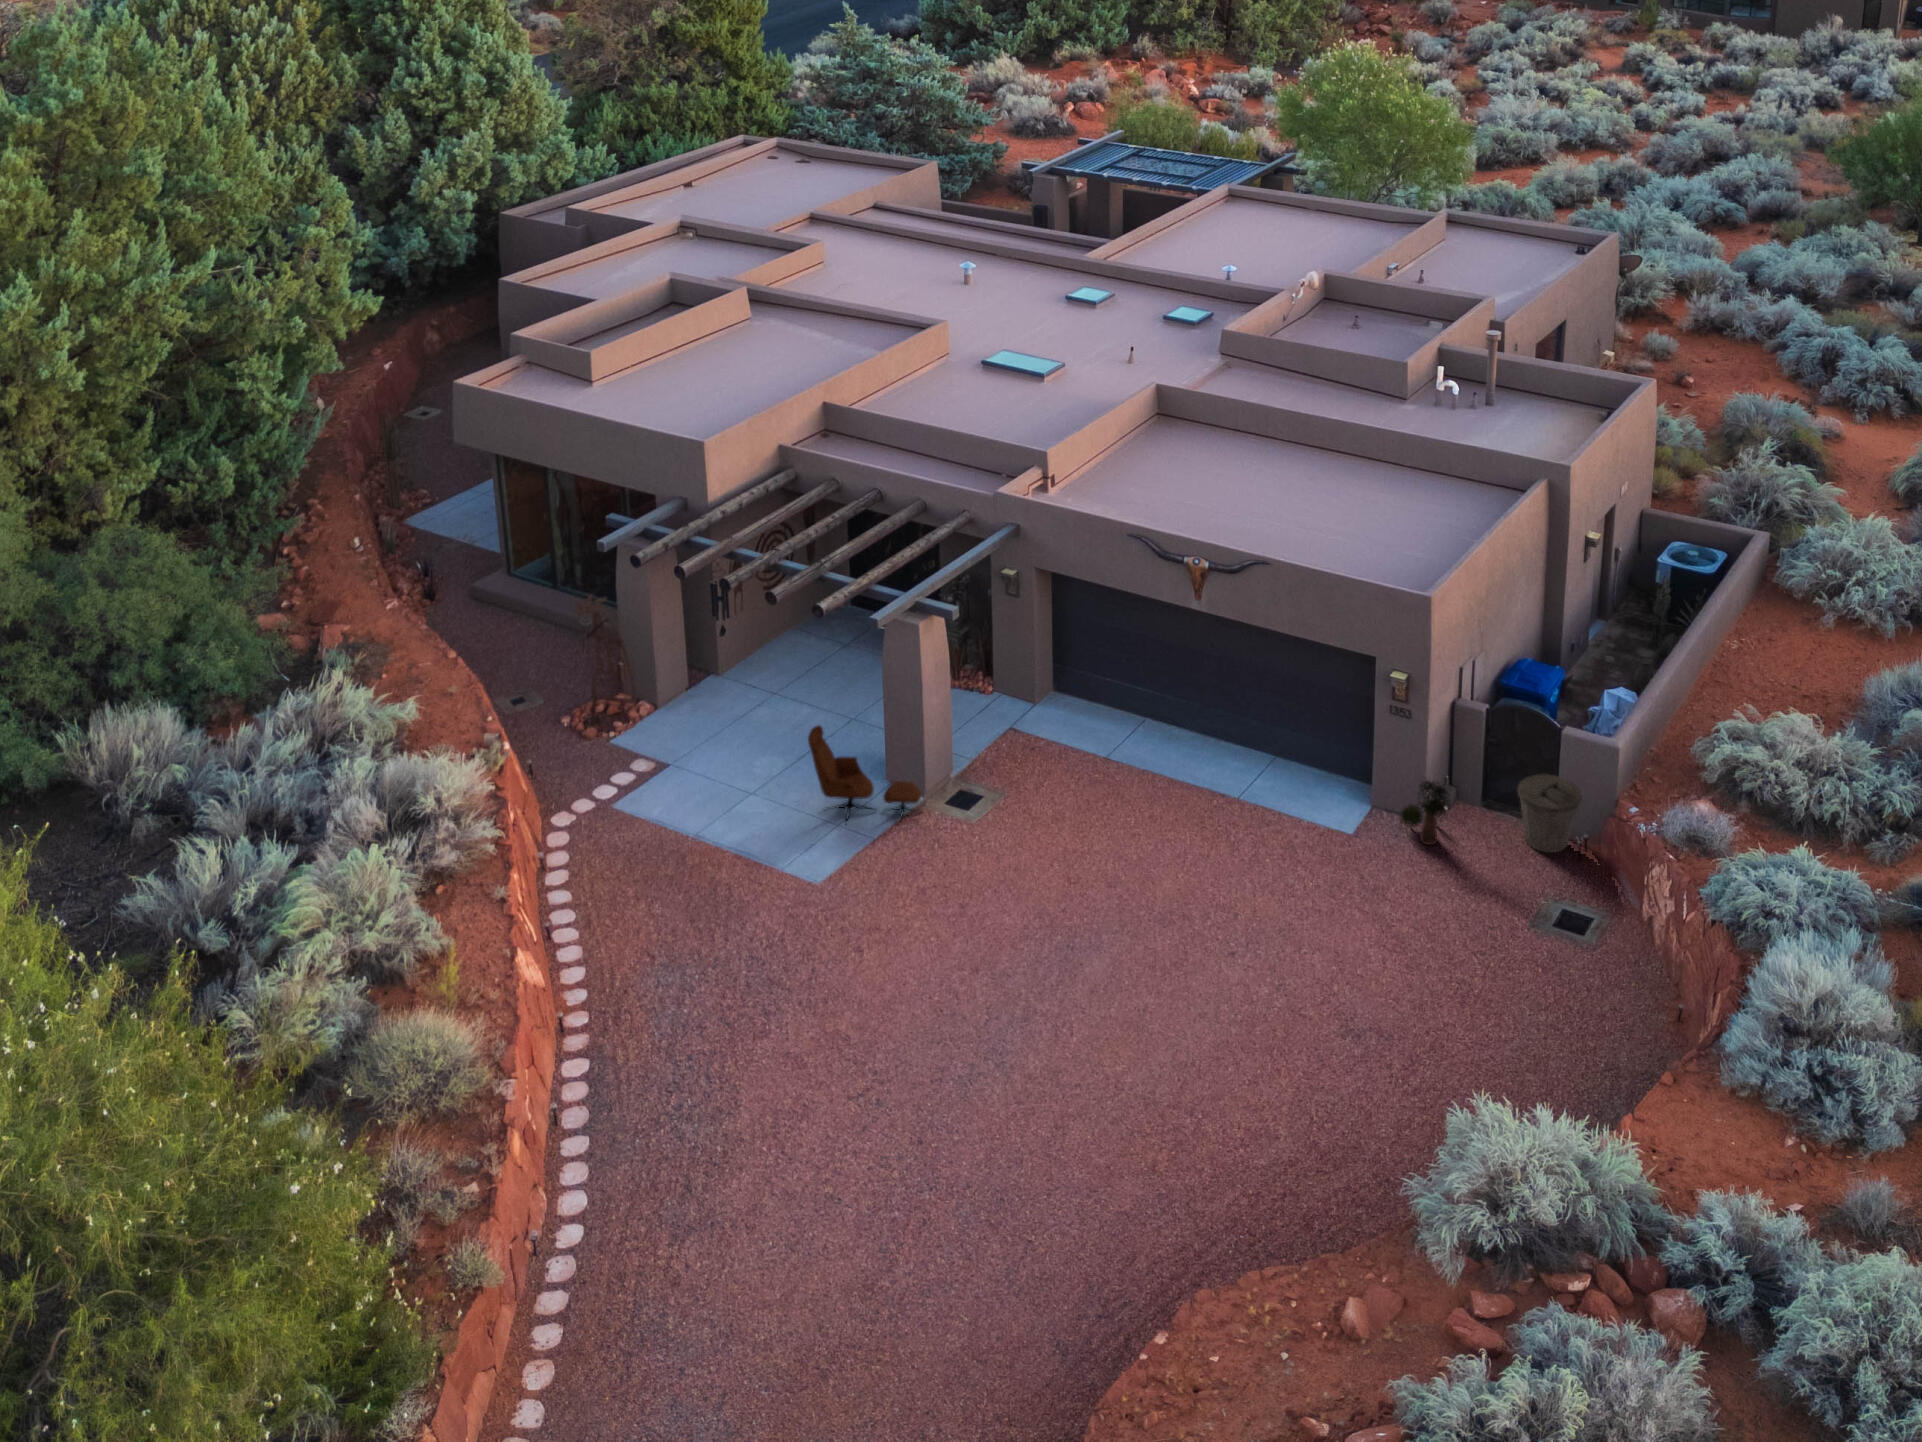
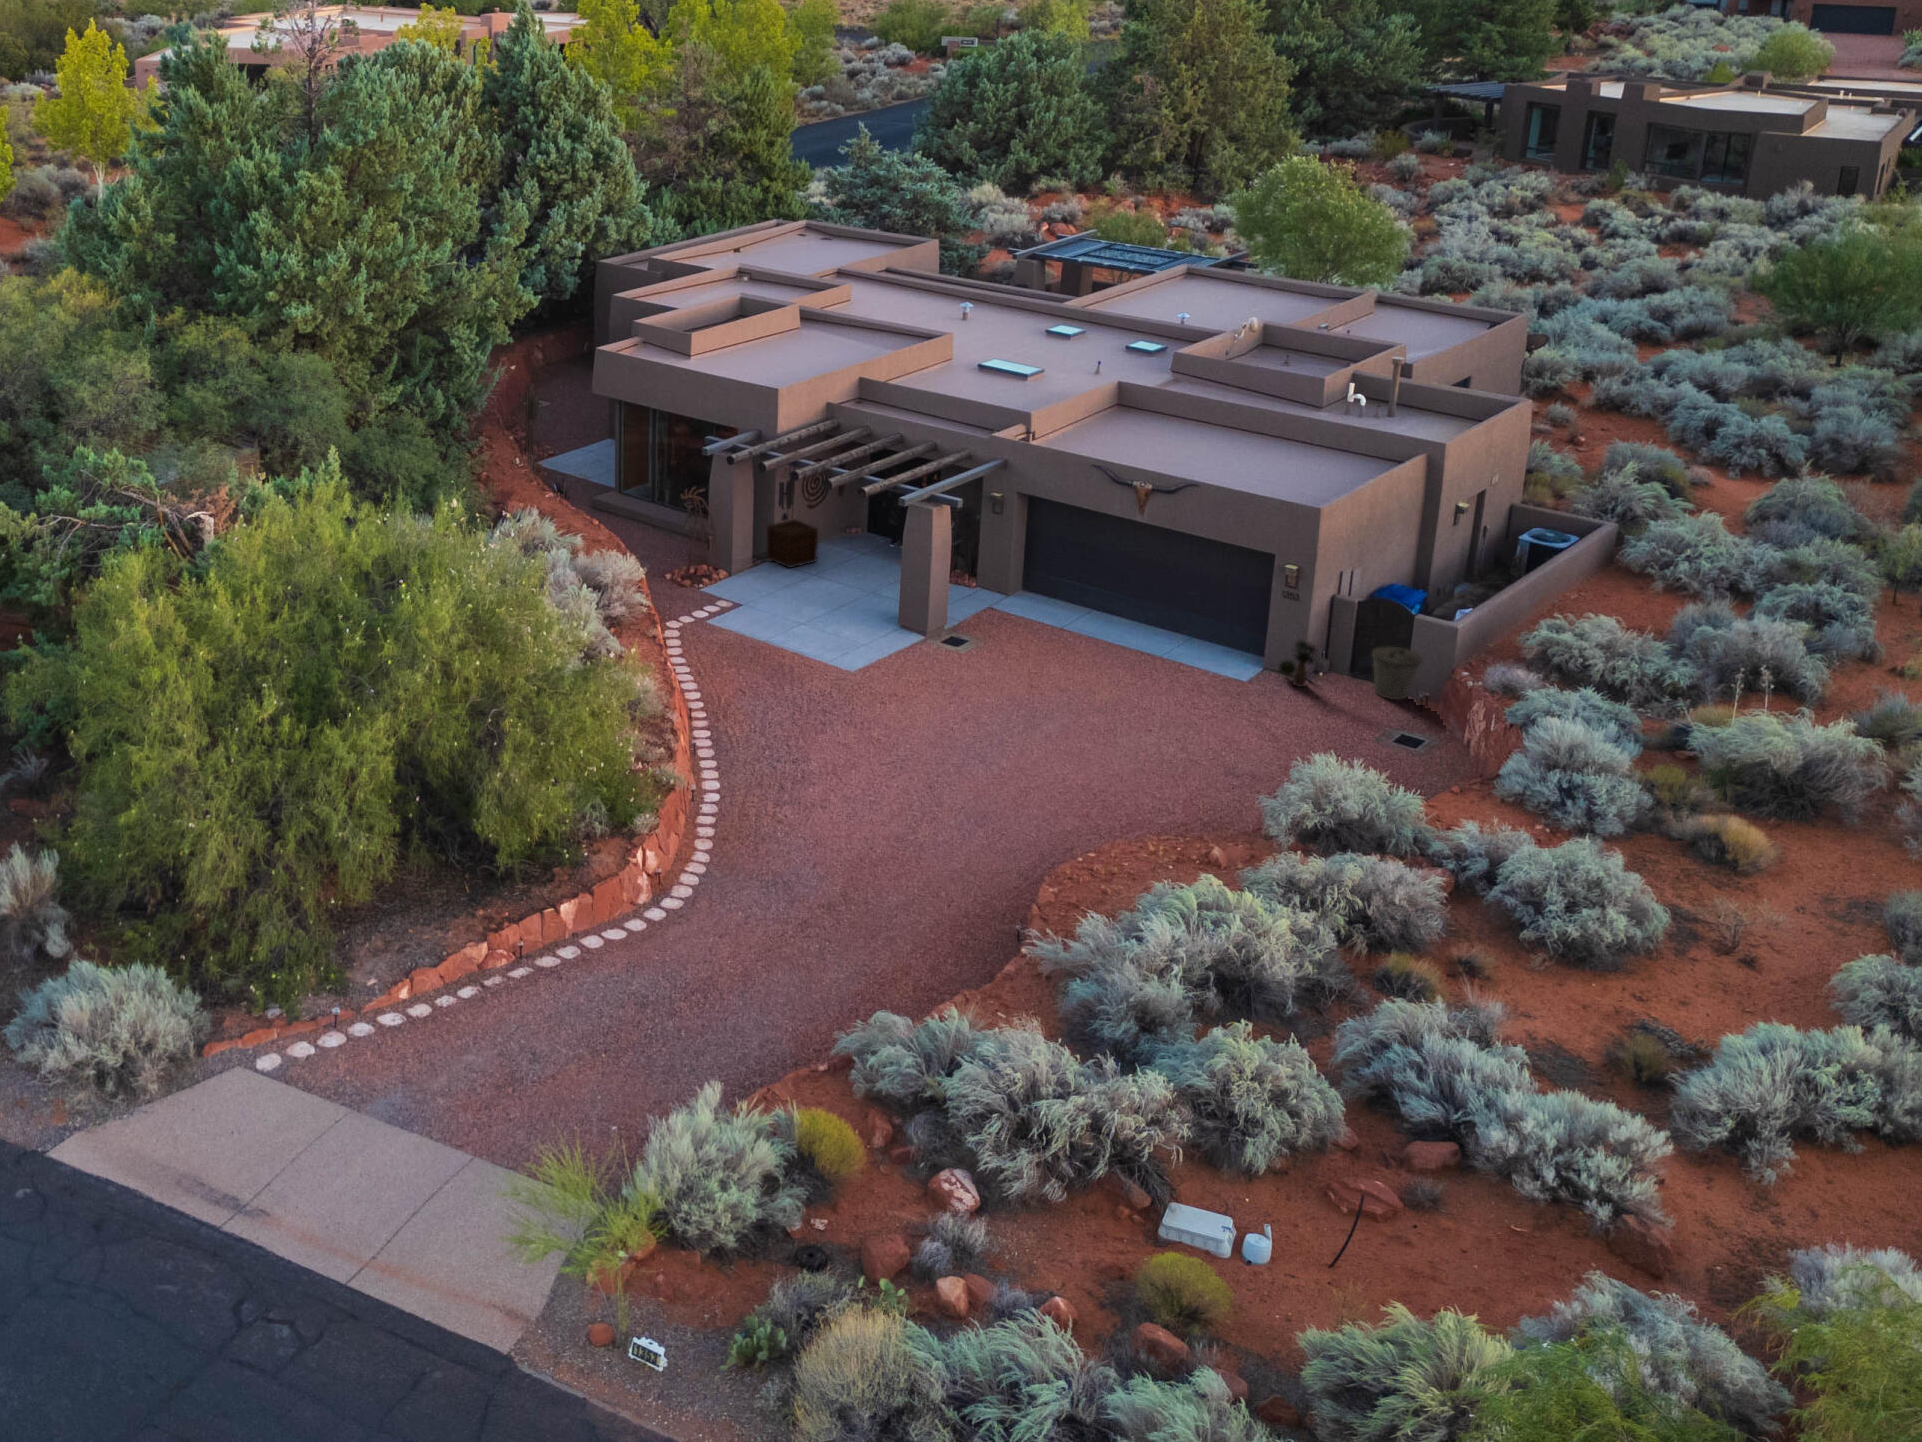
wooden crate: none [705,617,780,695] -> present [766,520,818,568]
lounge chair: present [808,726,921,823] -> none [849,569,924,640]

